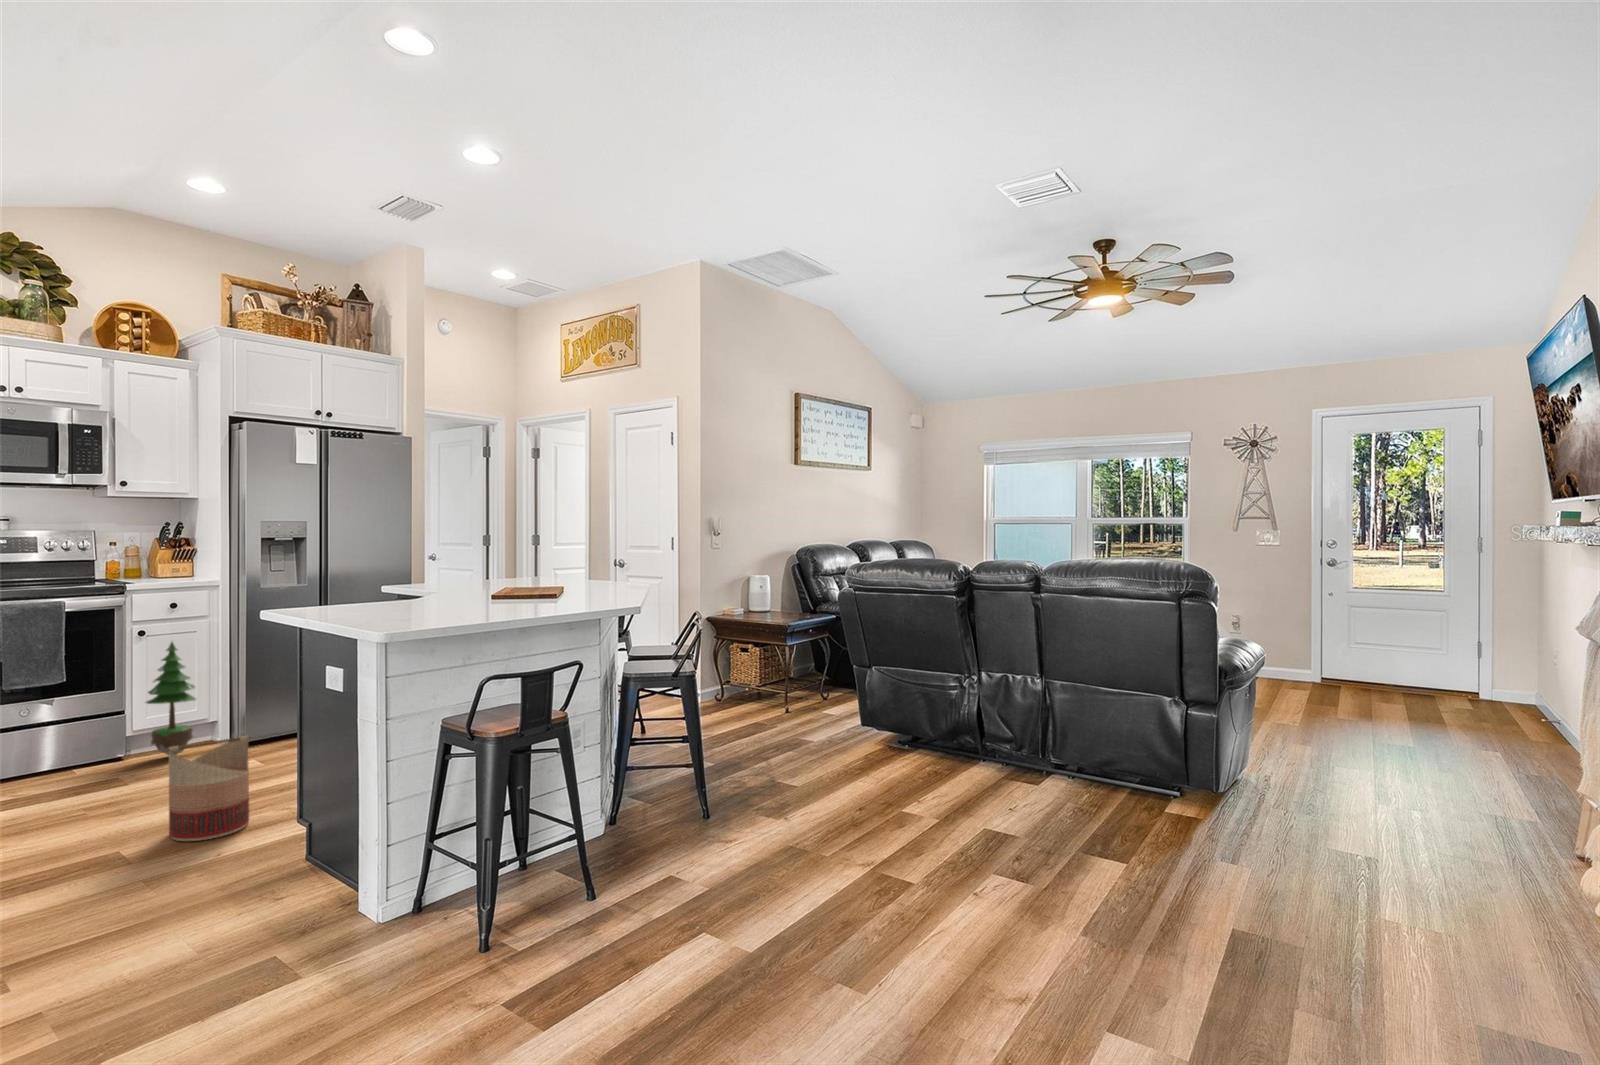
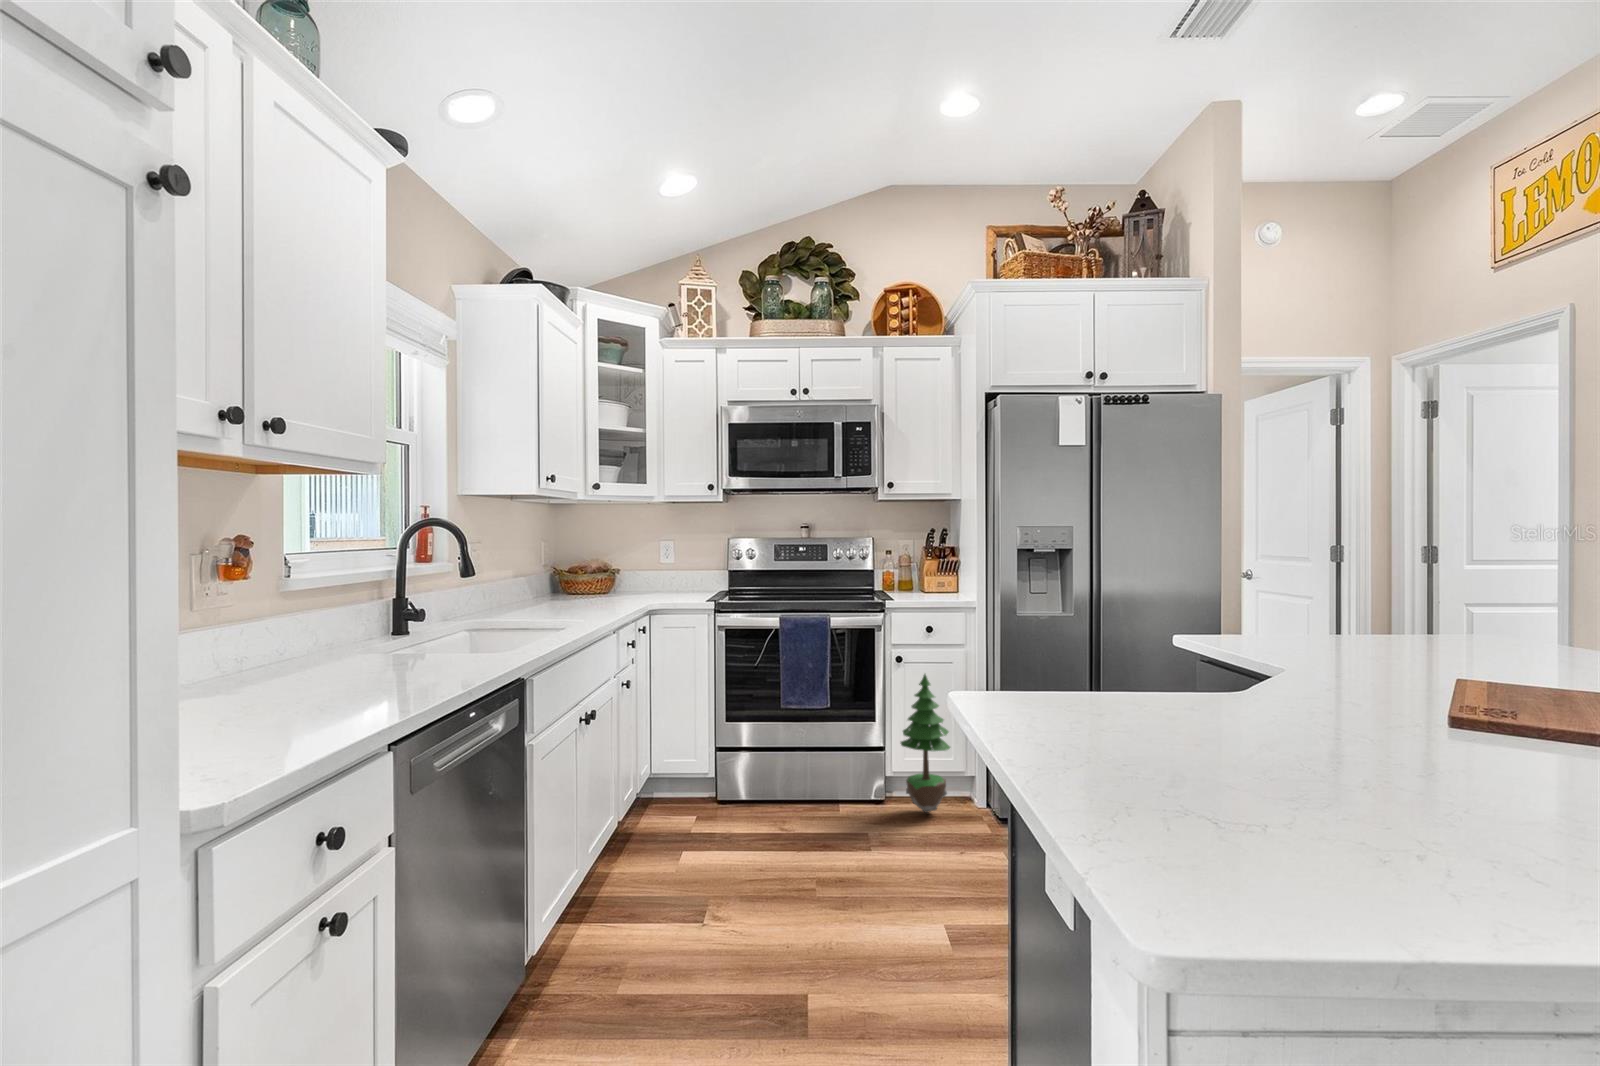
basket: present [167,736,250,841] -> none [851,864,954,1031]

